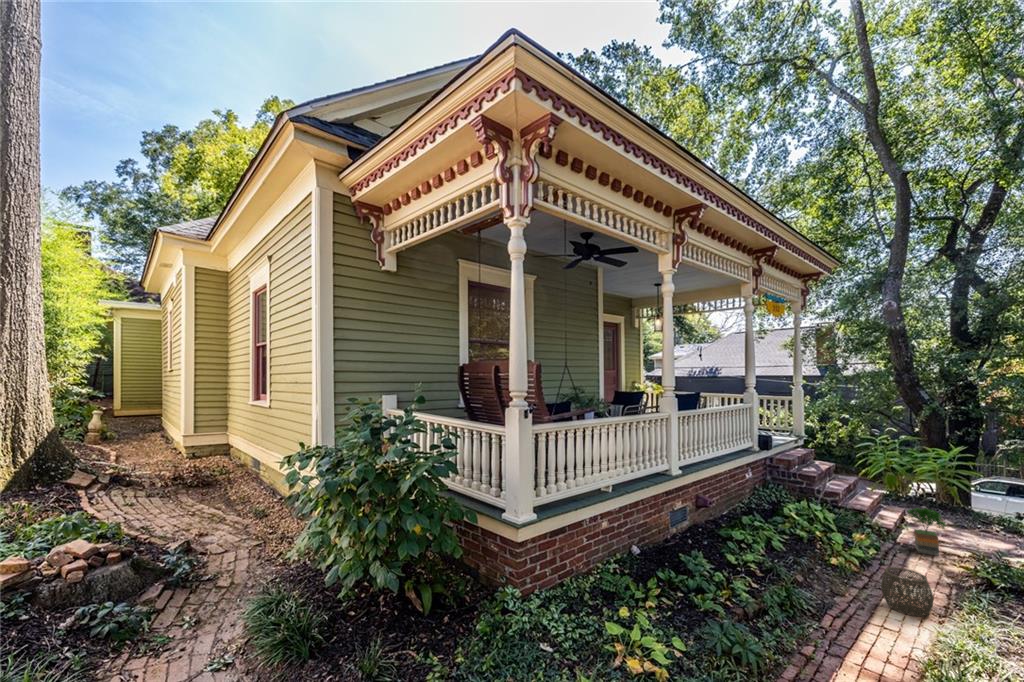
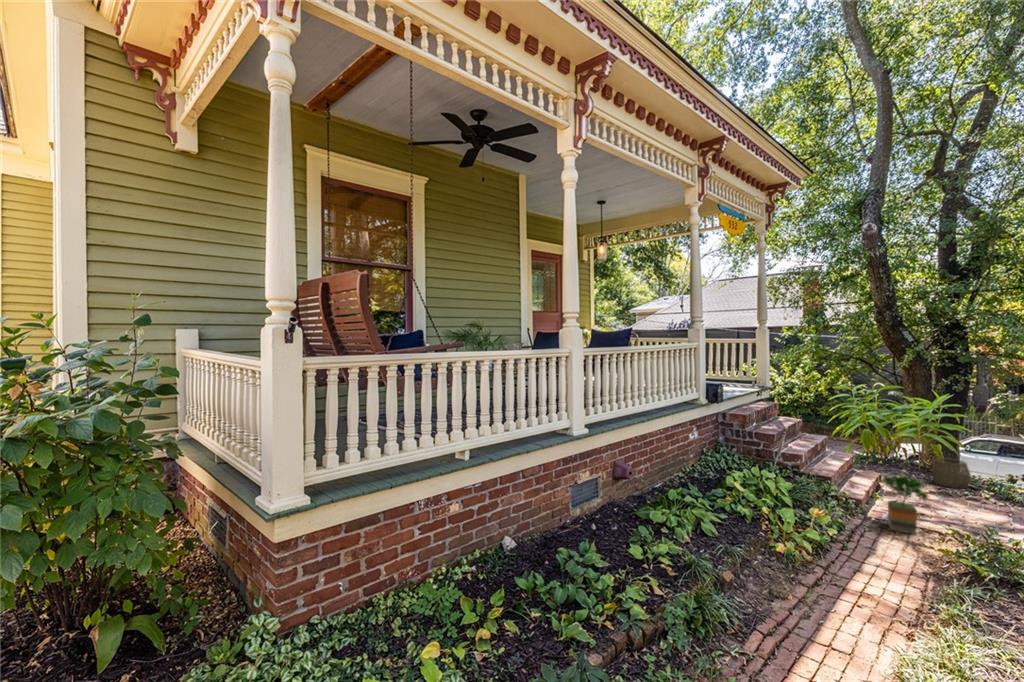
woven basket: present [881,567,933,617] -> present [932,458,970,488]

